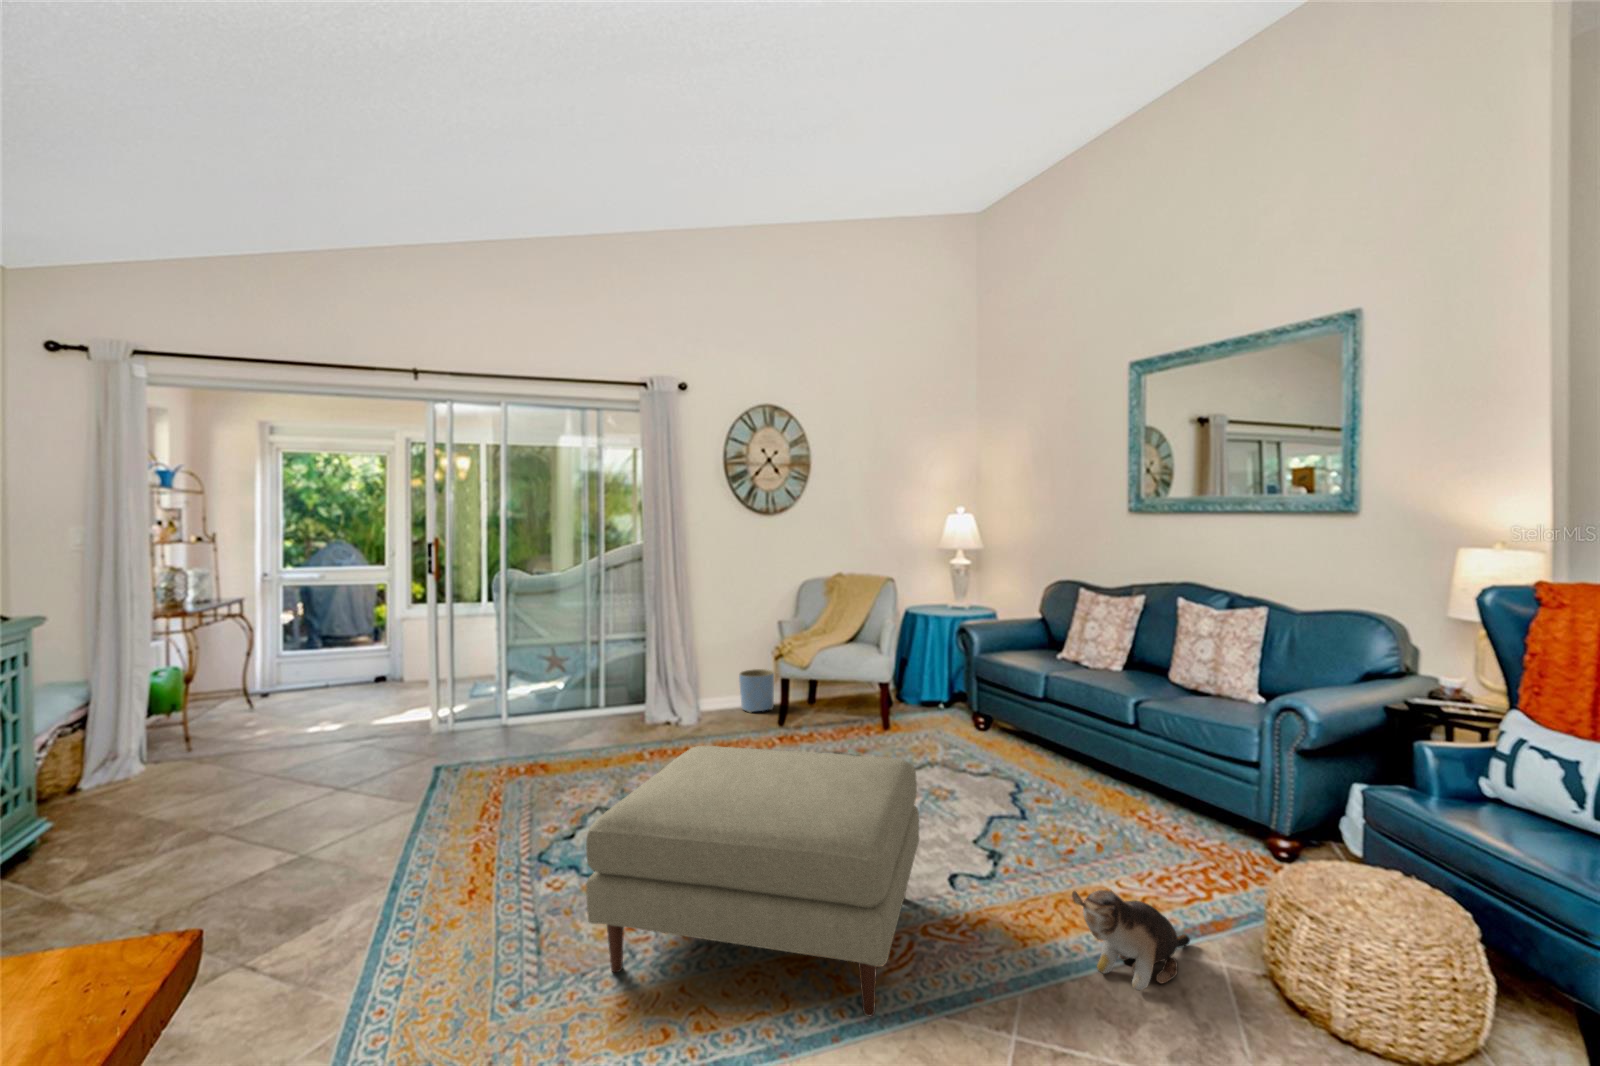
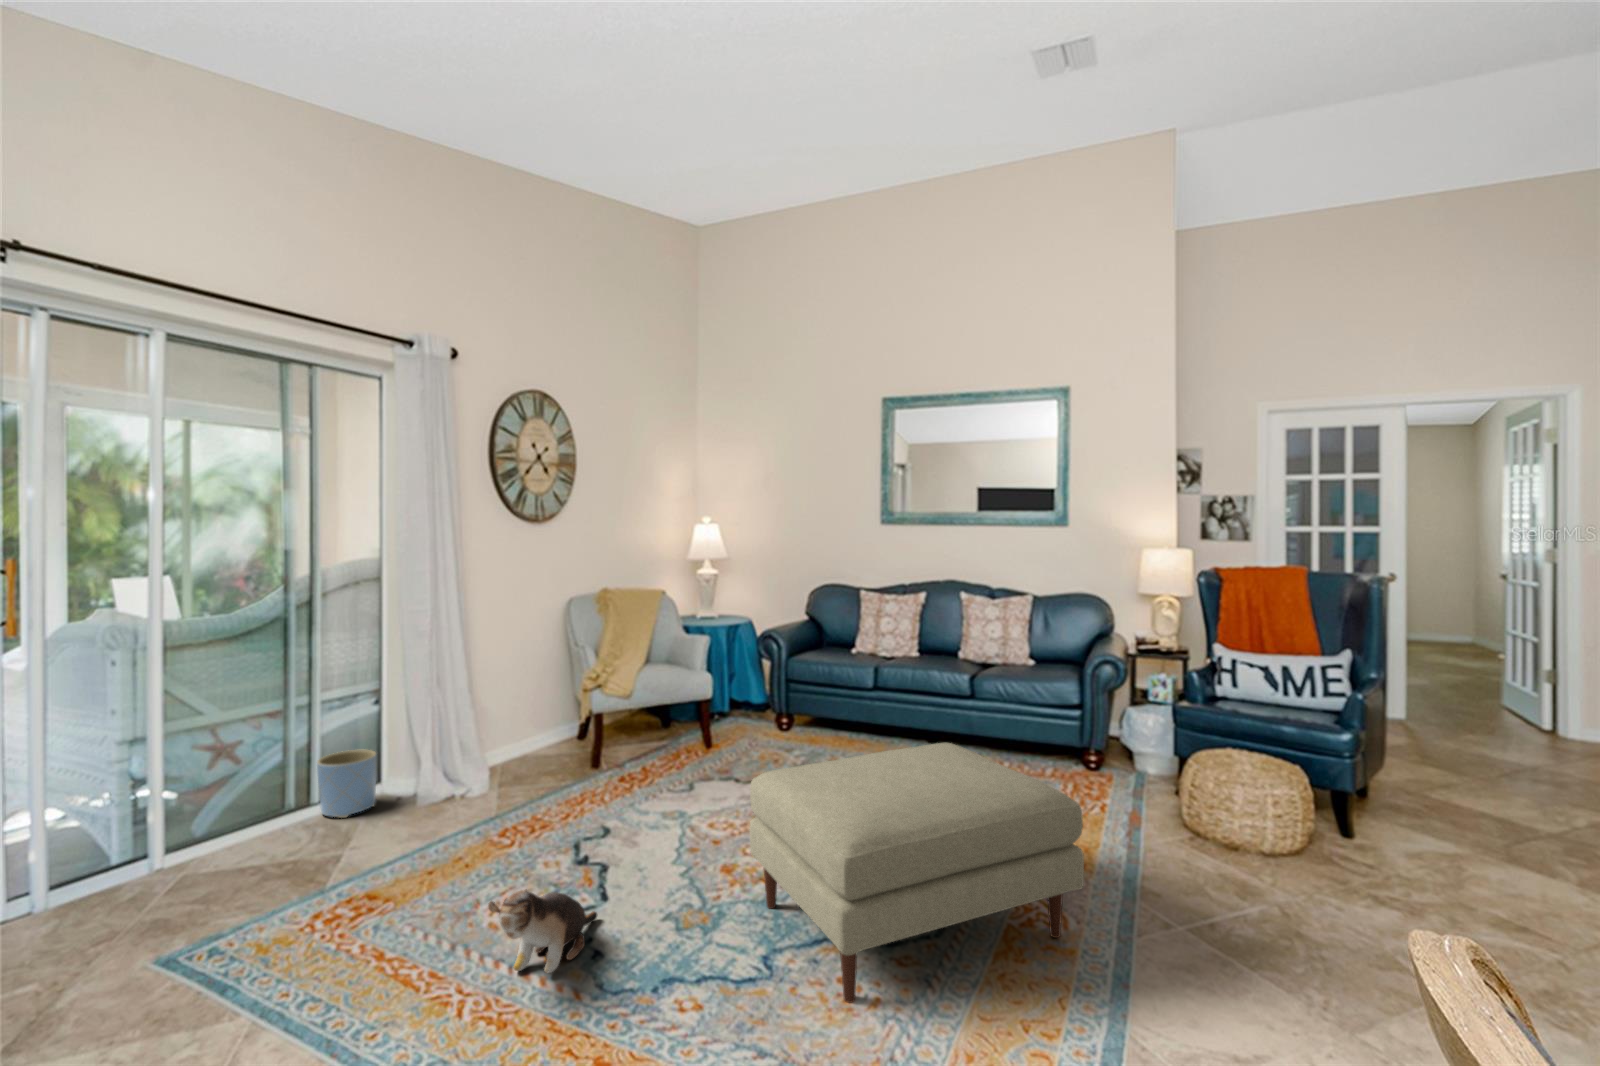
planter: present [739,669,774,713] -> present [317,750,376,818]
plush toy: present [1072,890,1190,990] -> present [488,890,597,973]

